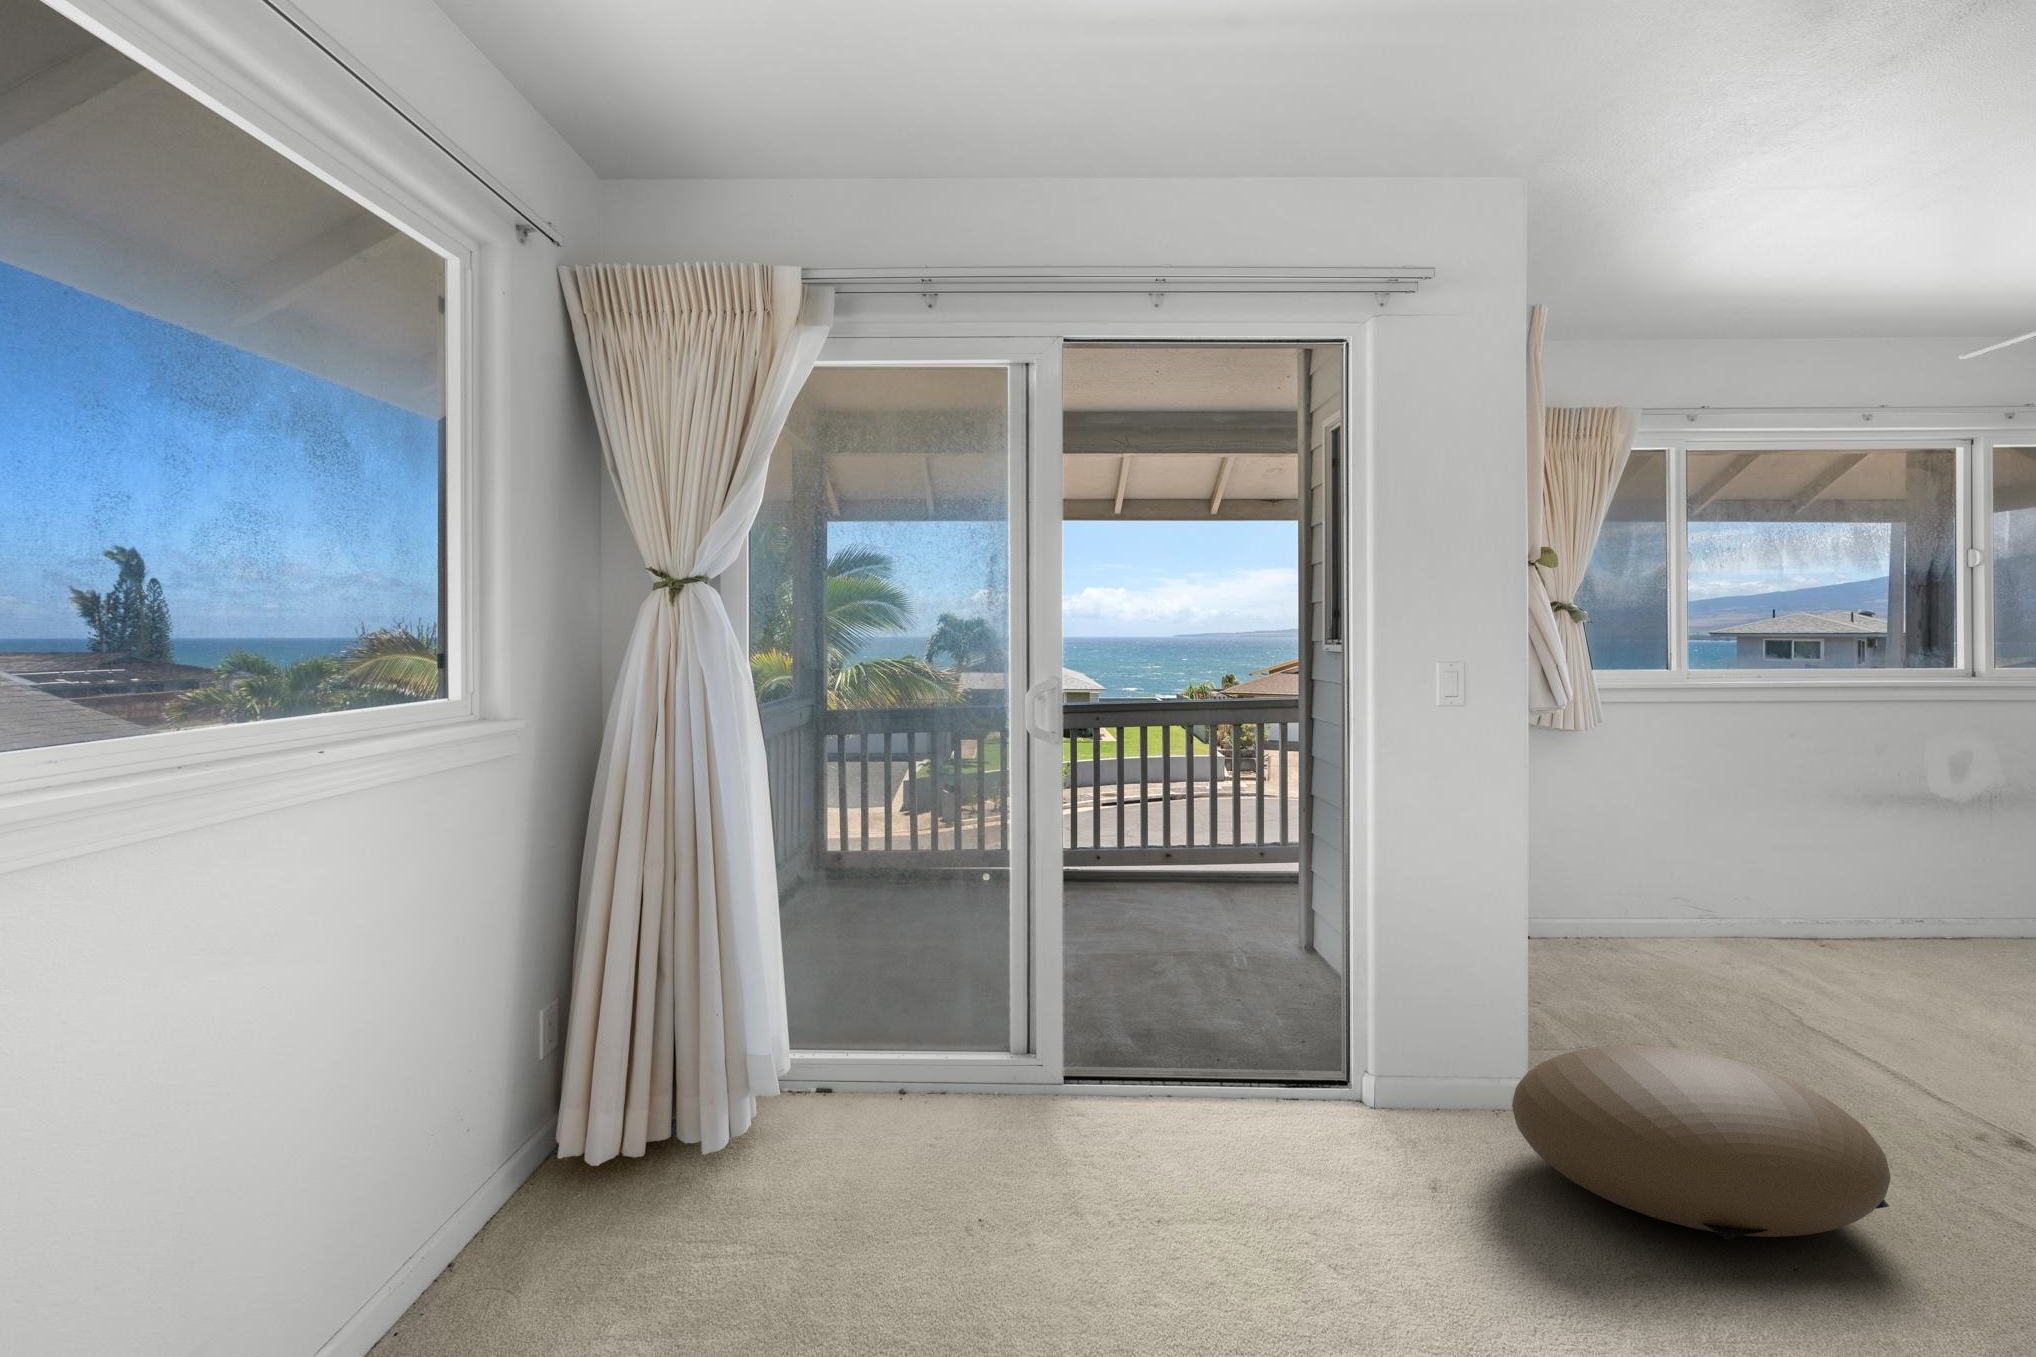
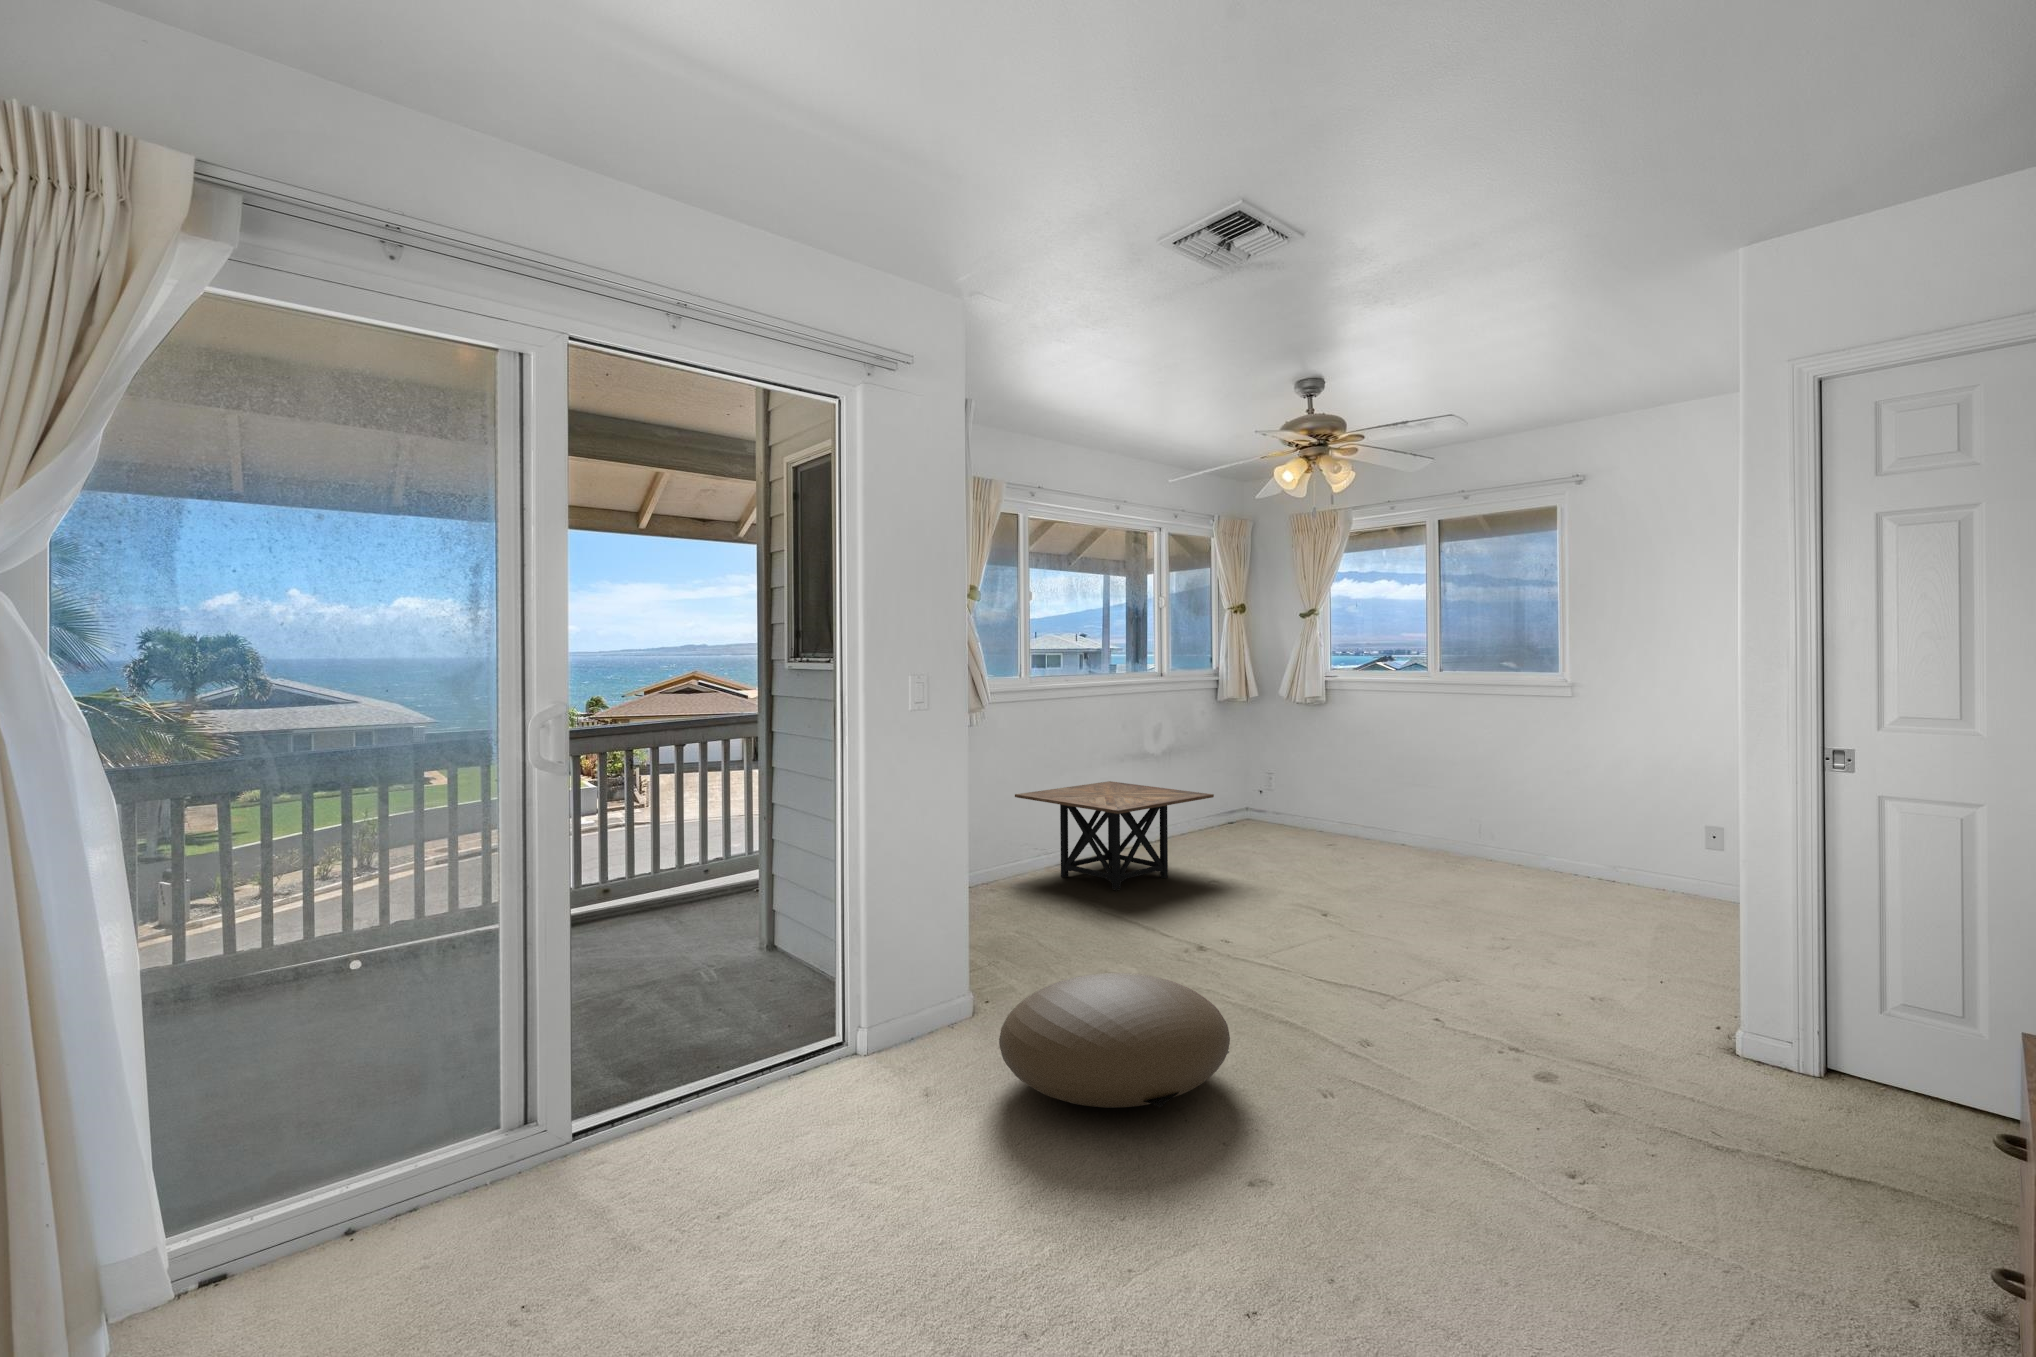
side table: none [1647,809,2007,960] -> present [1015,781,1214,890]

